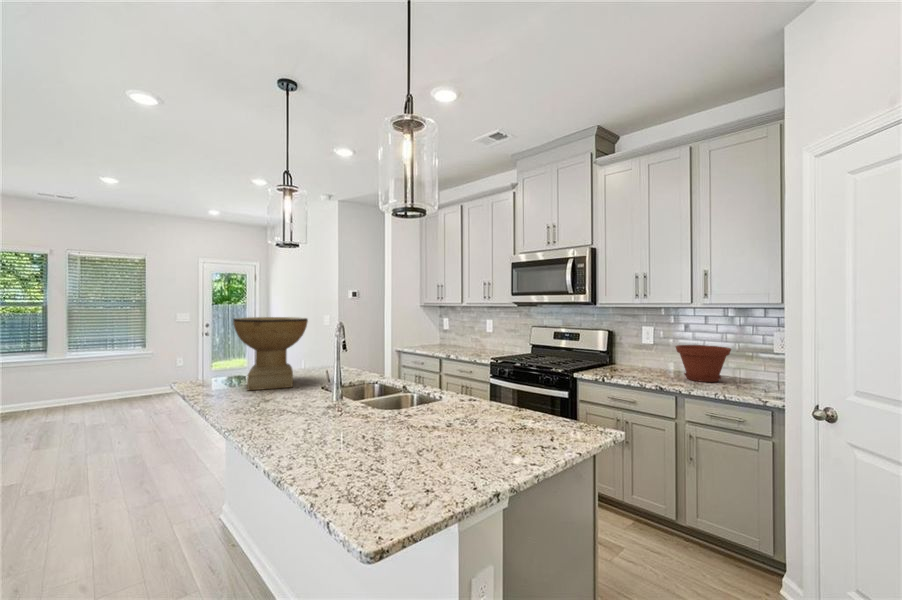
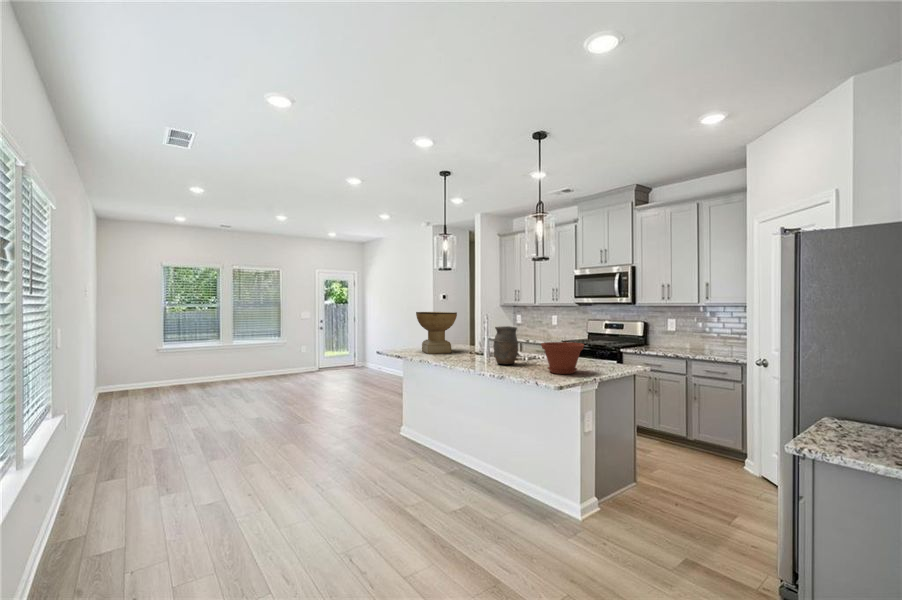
plant pot: present [676,345,731,382] -> present [541,342,584,374]
vase: none [321,349,371,427] -> present [493,326,518,364]

